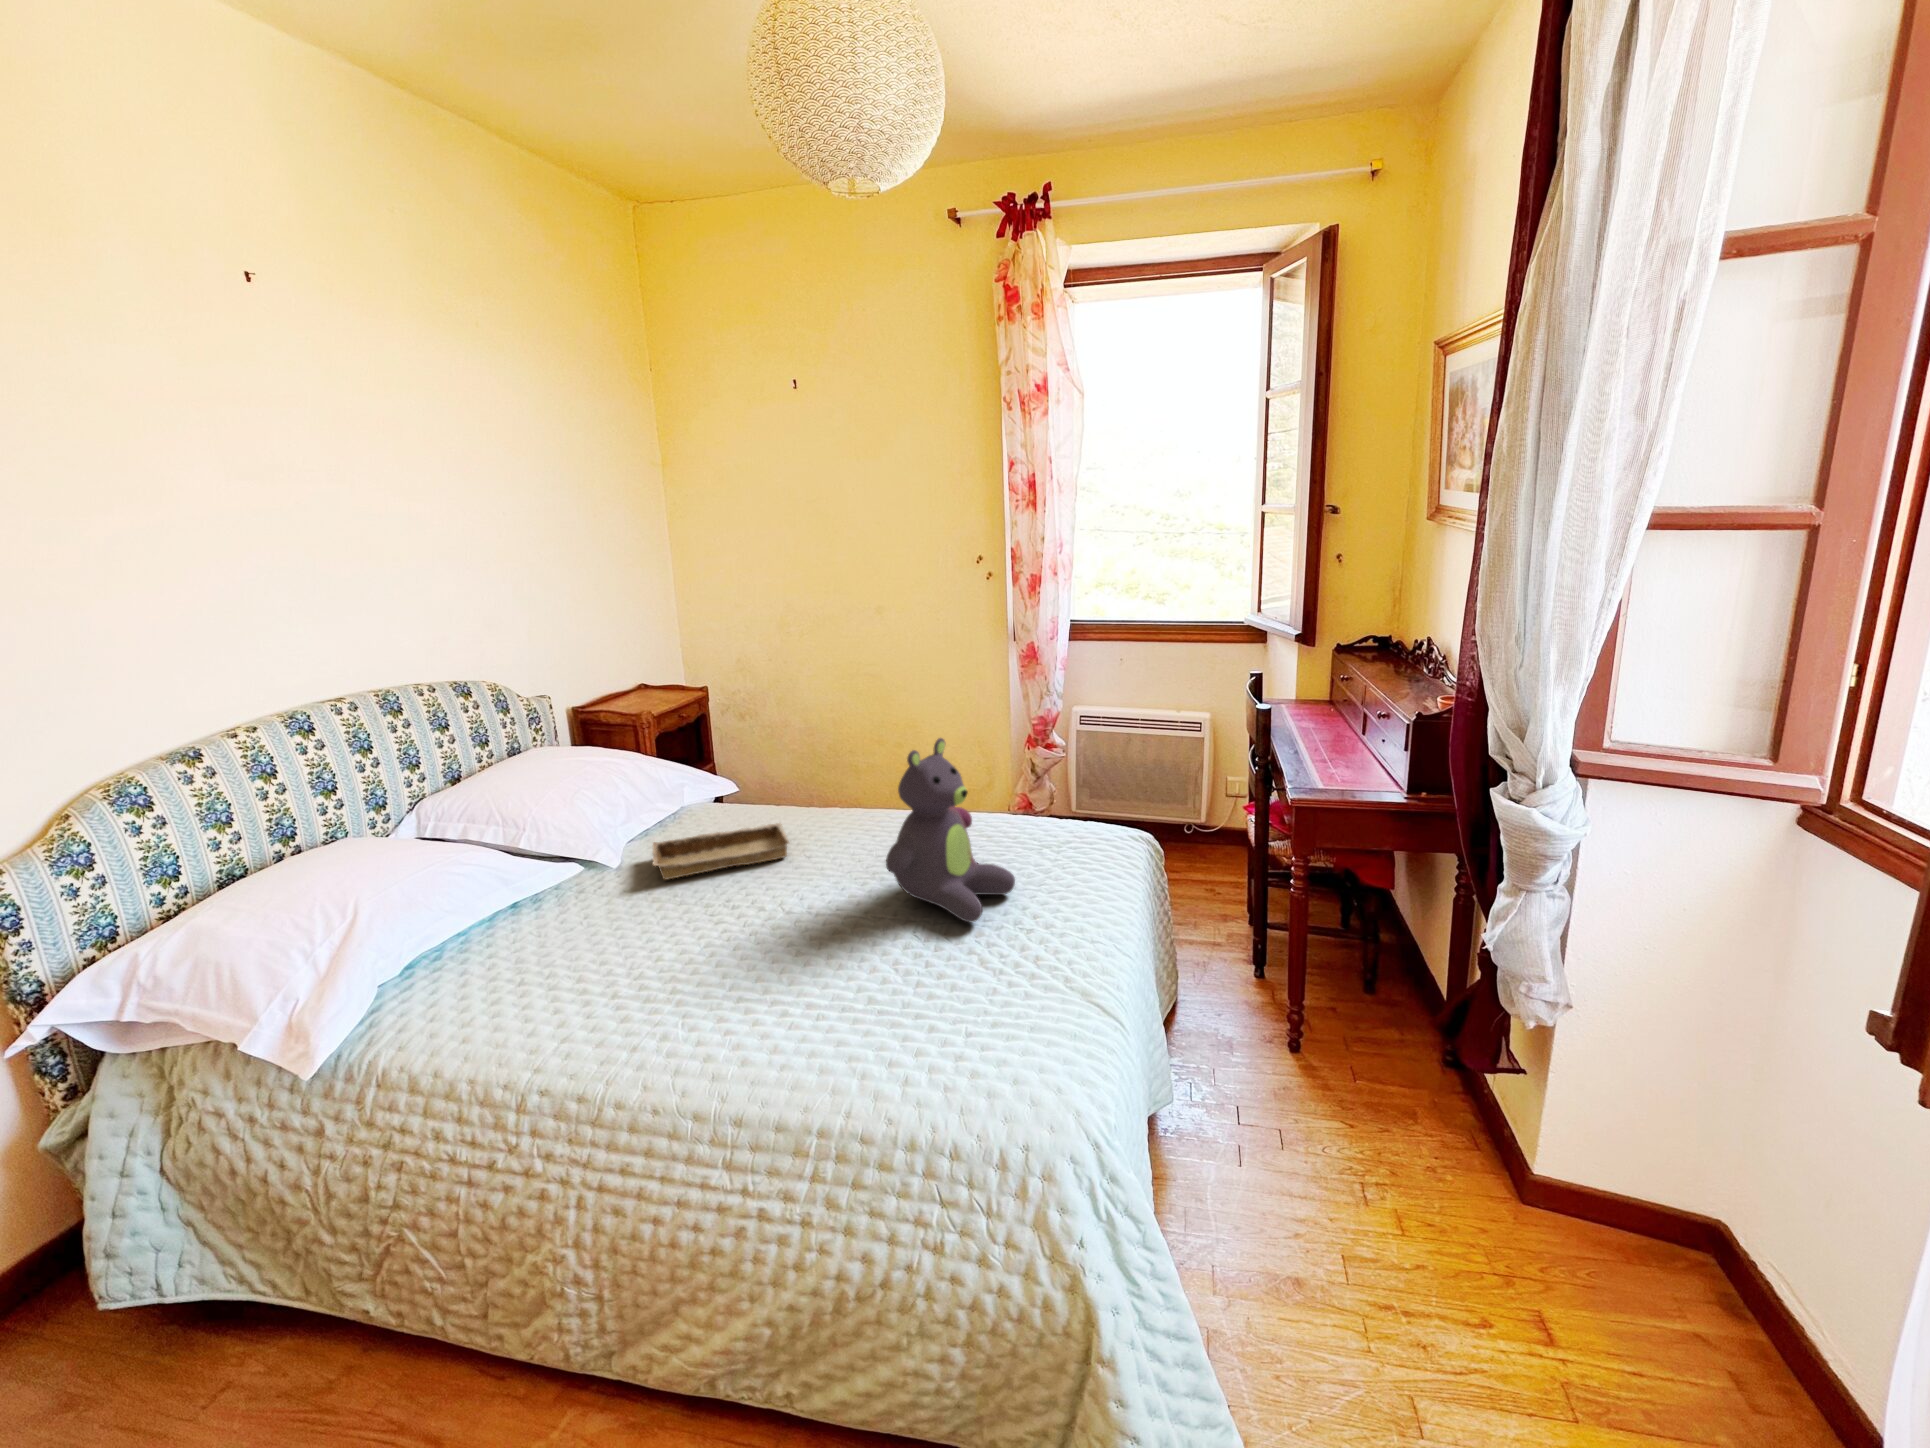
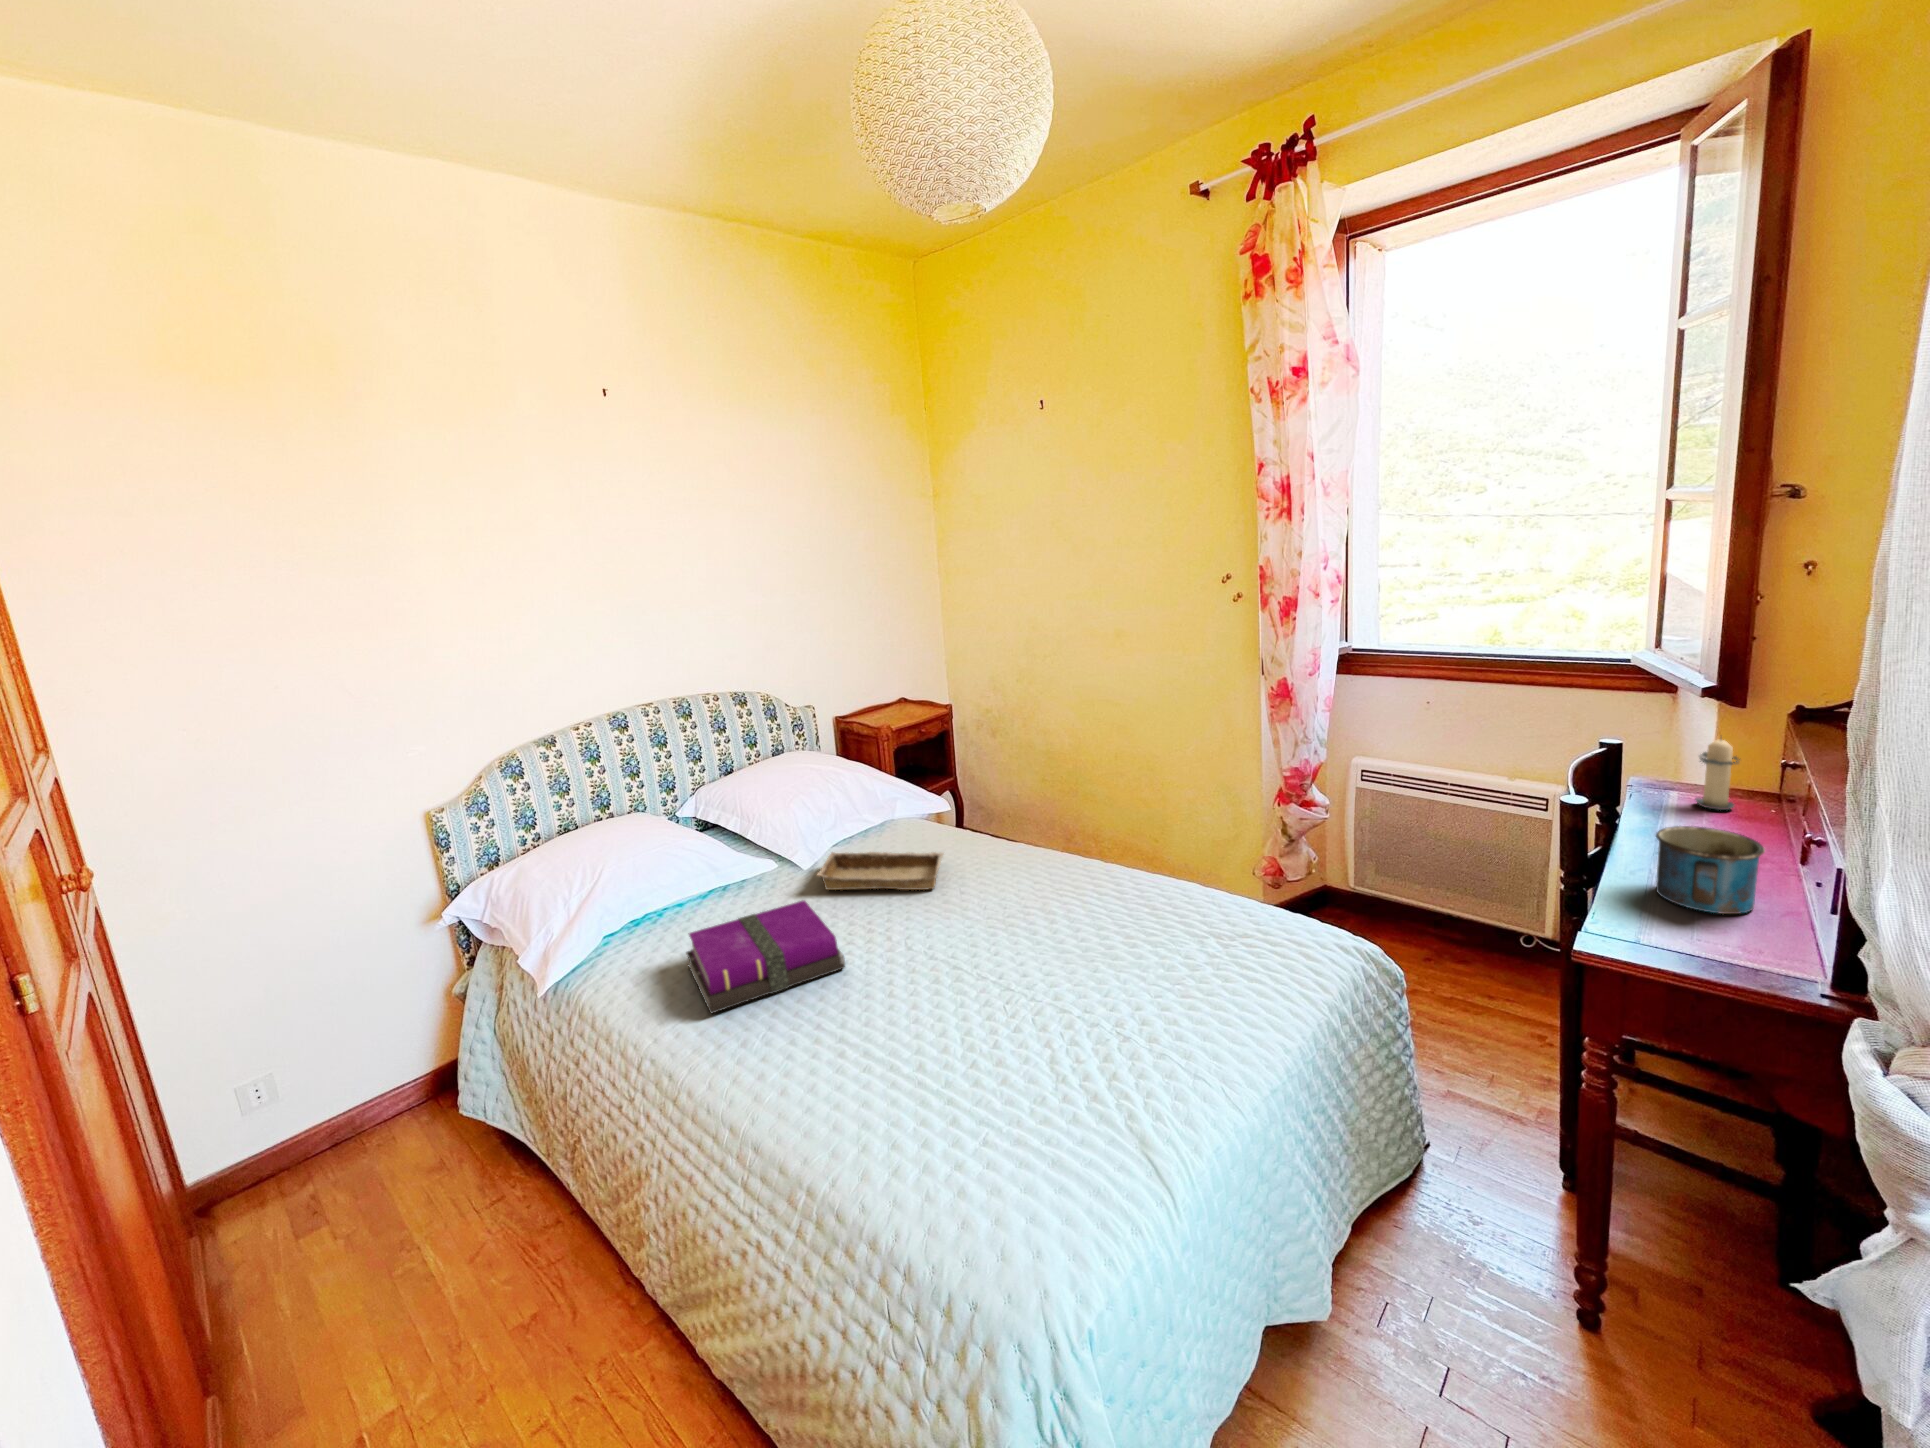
candle: none [1293,664,1319,712] -> present [1696,738,1740,810]
mug: none [1305,717,1357,767] -> present [1656,826,1765,914]
stuffed bear: present [886,738,1015,922] -> none [980,791,1136,1009]
notebook: none [533,889,741,1023] -> present [687,901,845,1013]

